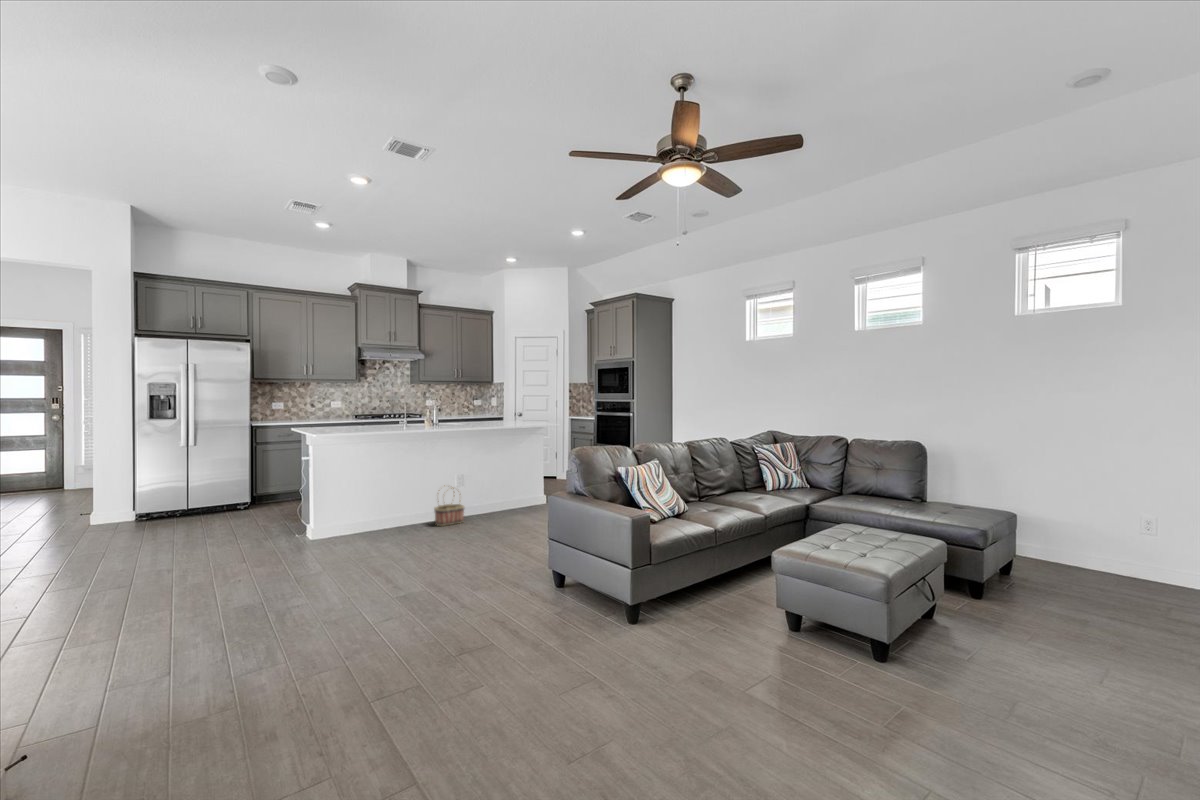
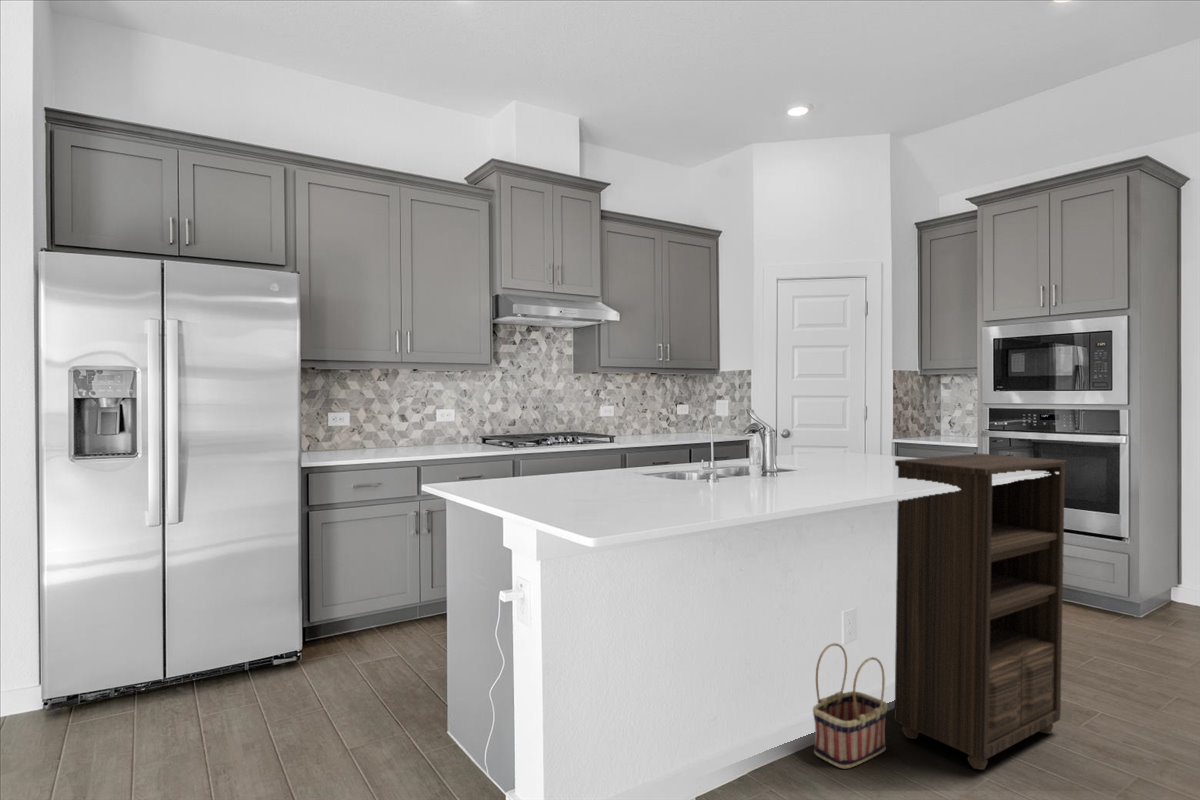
bookshelf: none [471,416,538,525] -> present [895,454,1067,770]

